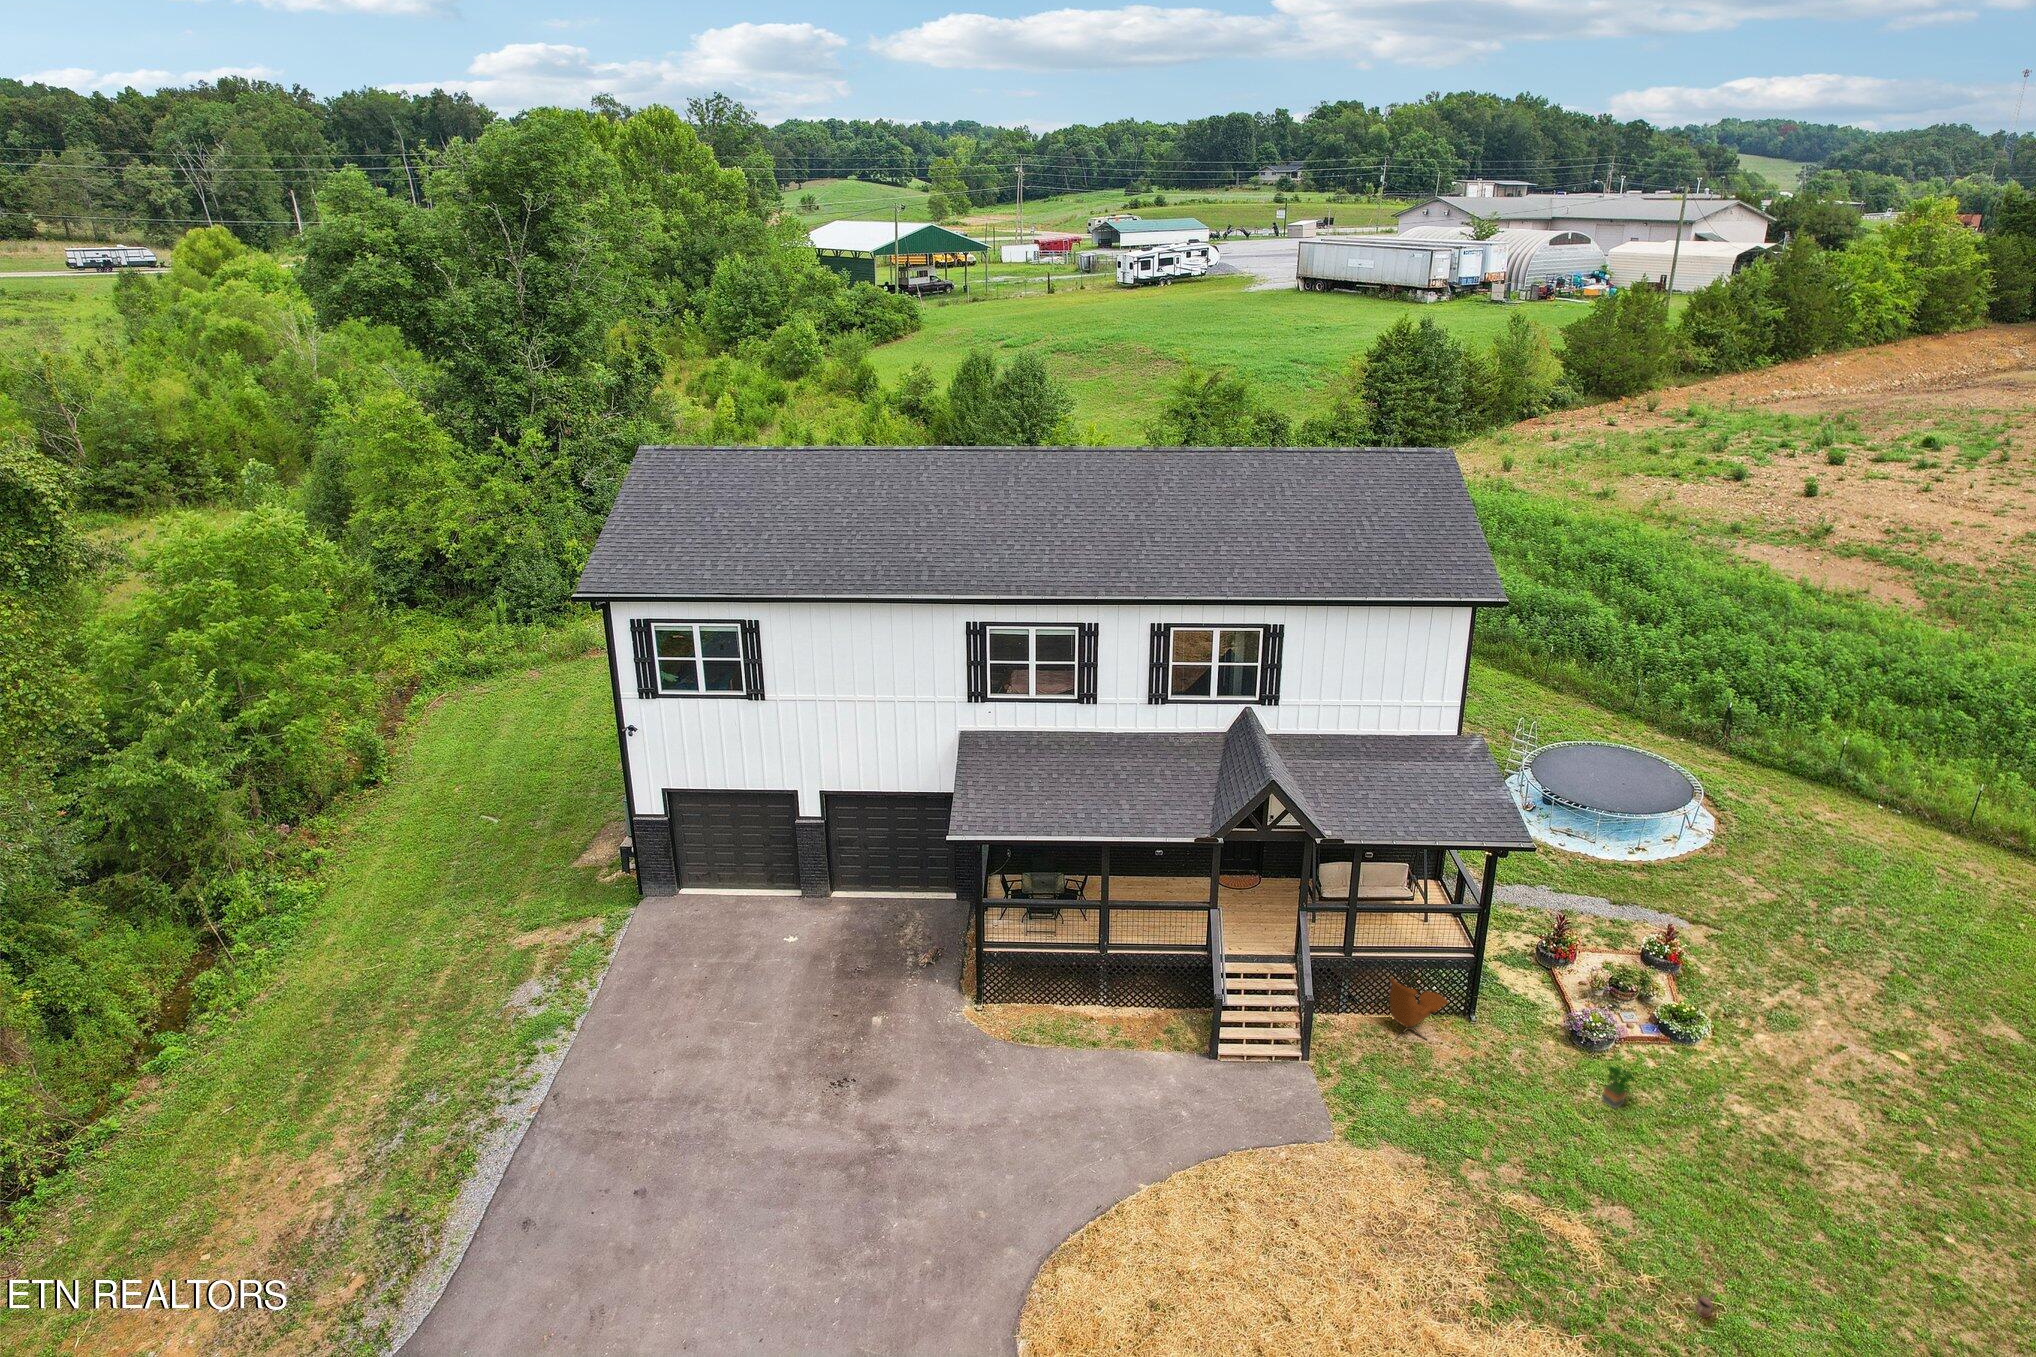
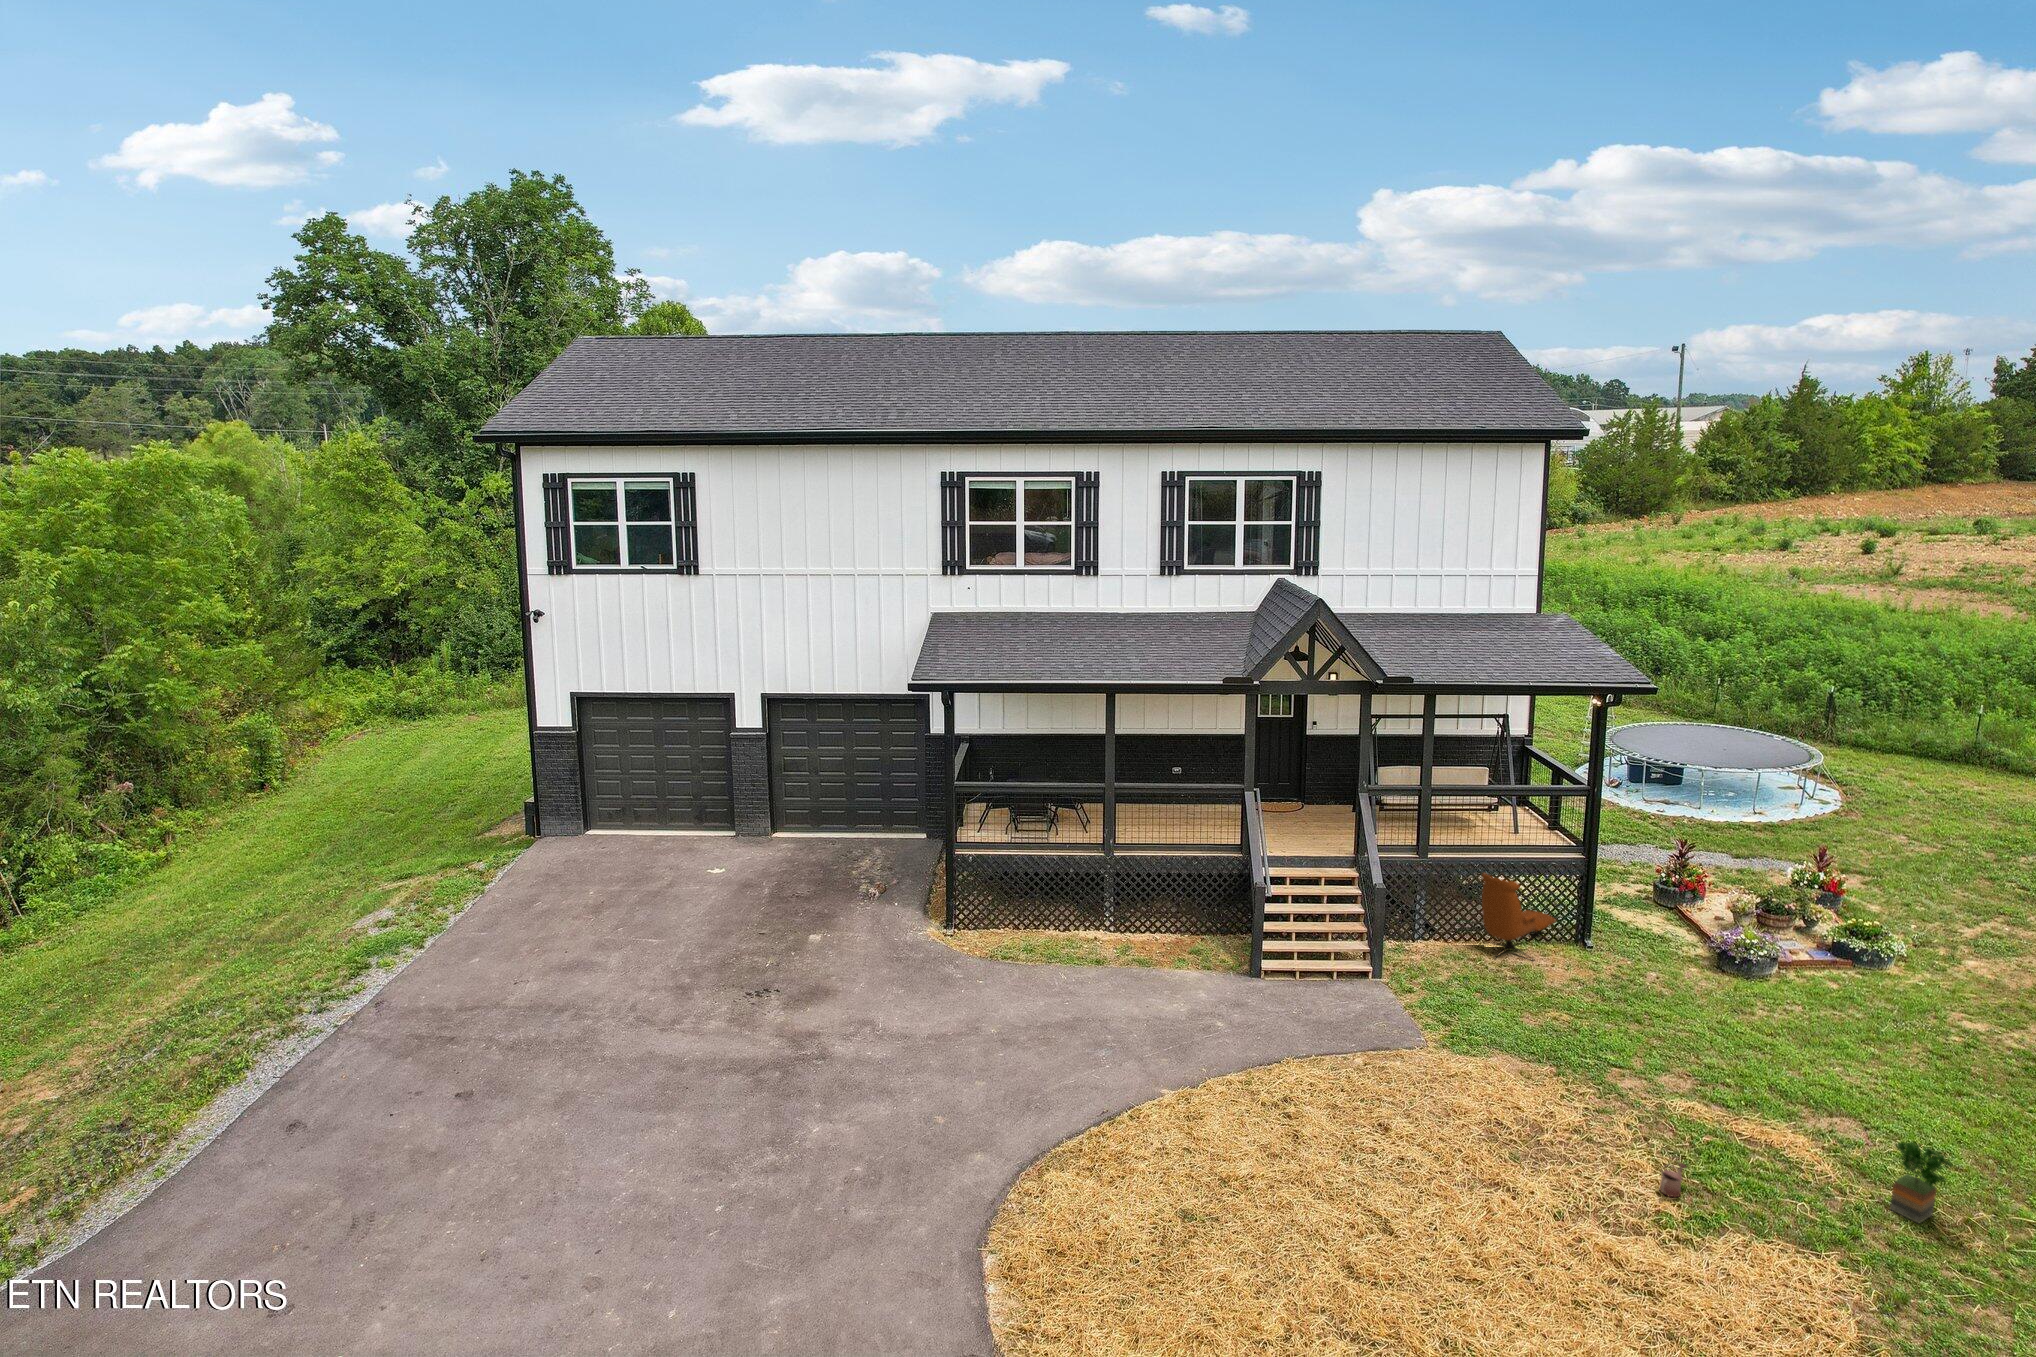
potted tree: present [1602,1066,1634,1108] -> present [1890,1142,1952,1223]
watering can: present [1696,1293,1715,1318] -> present [1659,1163,1686,1197]

